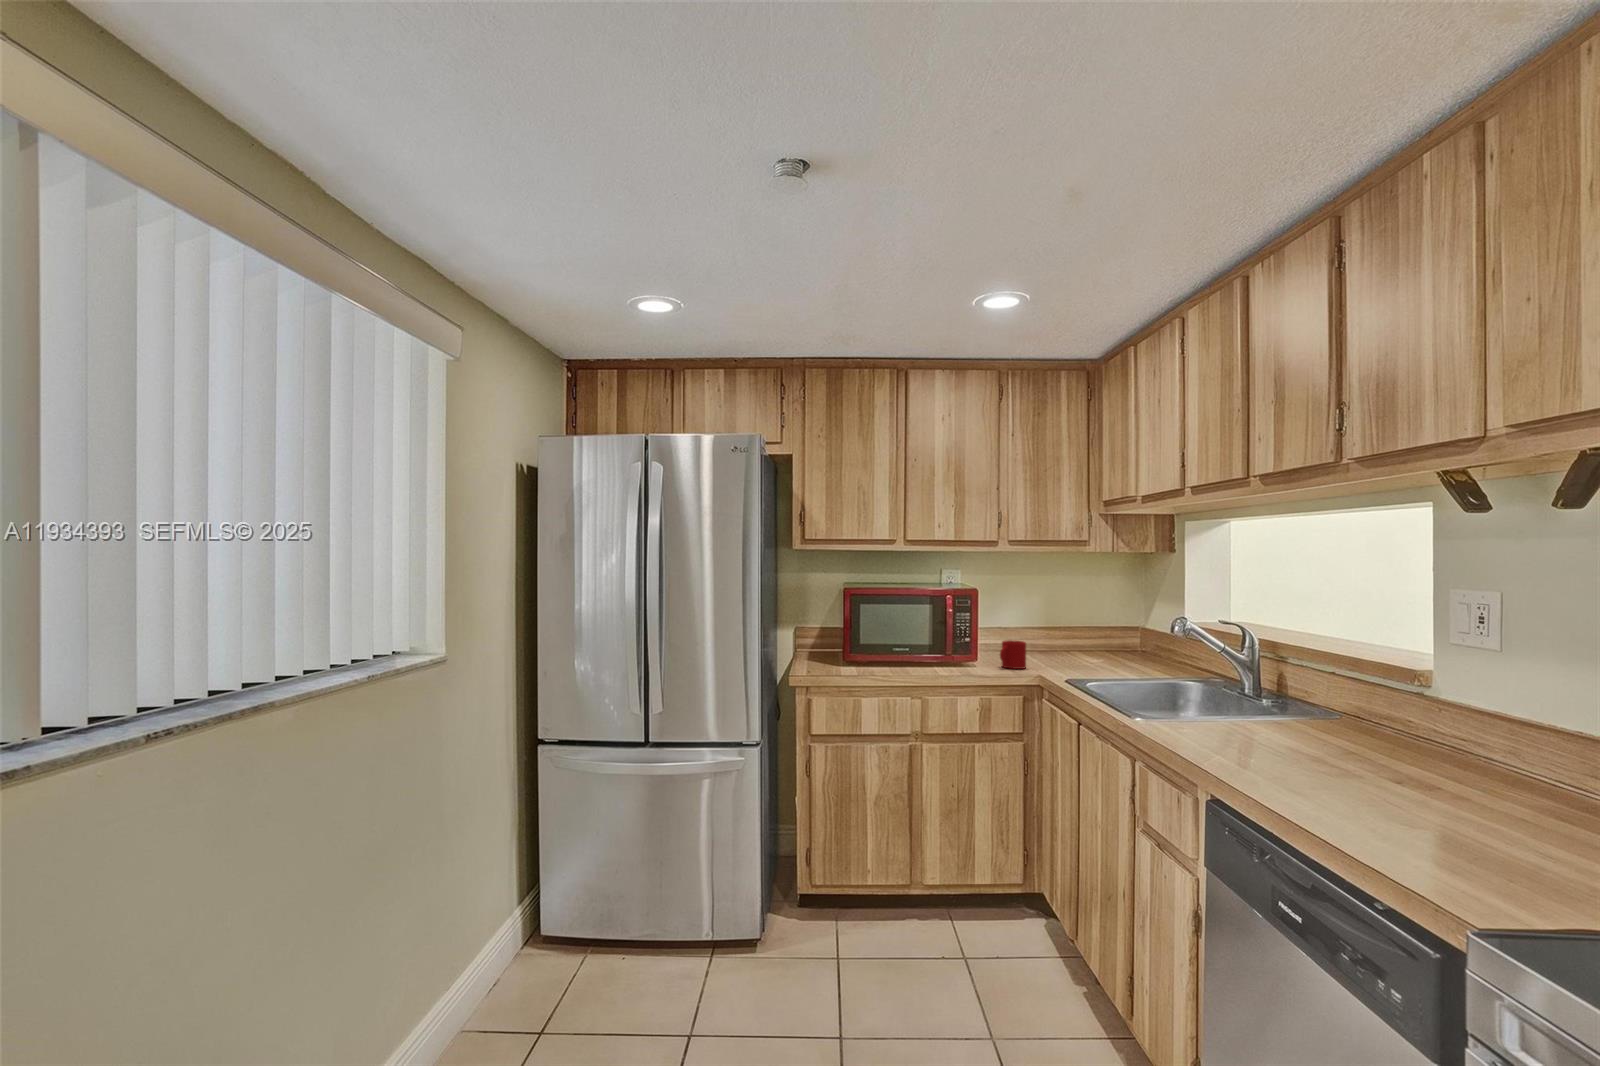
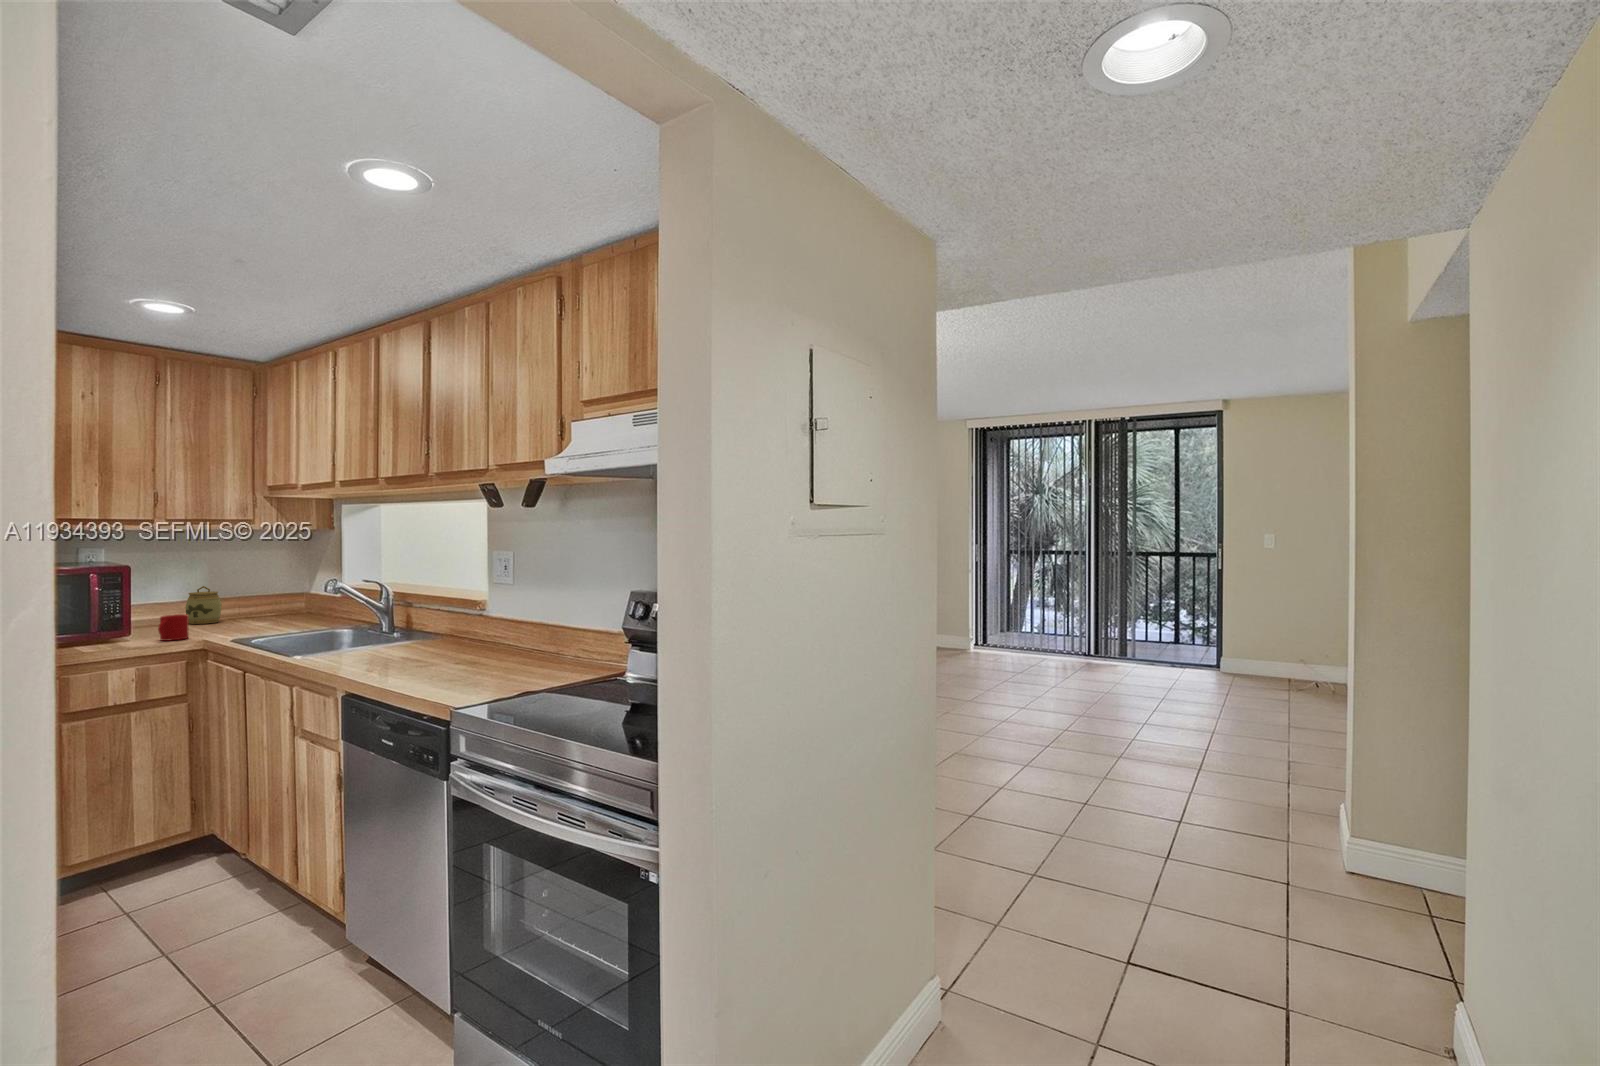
jar: none [1025,611,1057,652] -> present [185,586,222,624]

